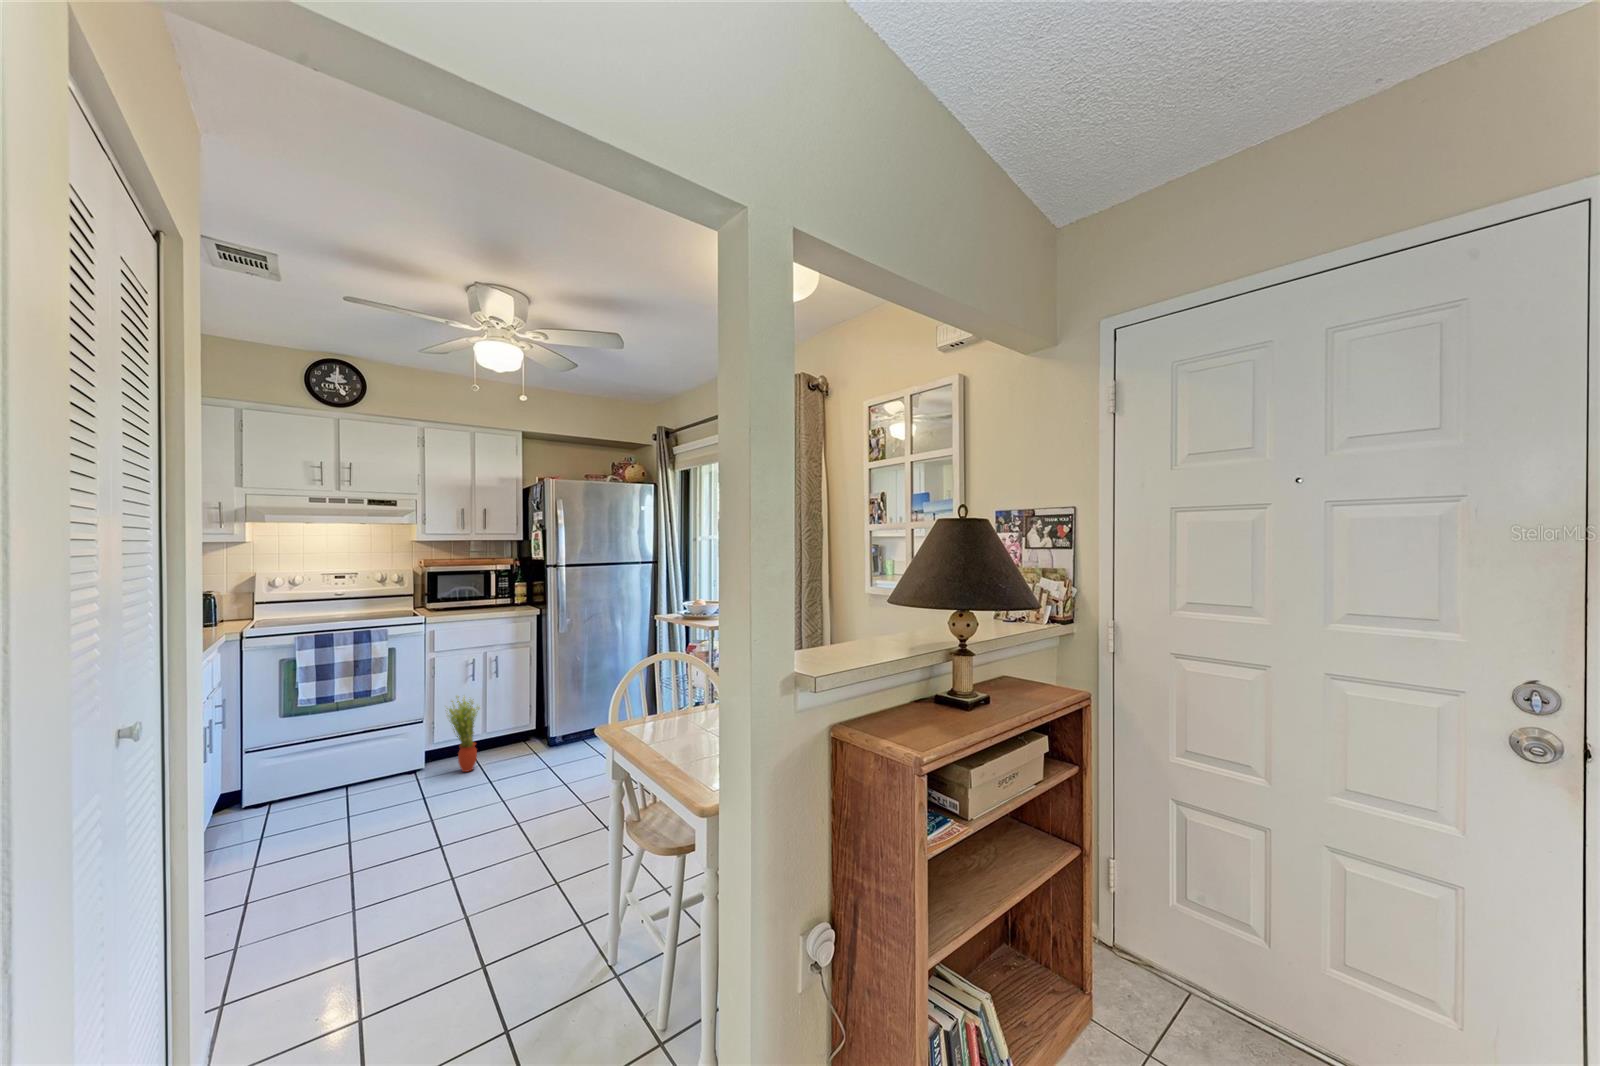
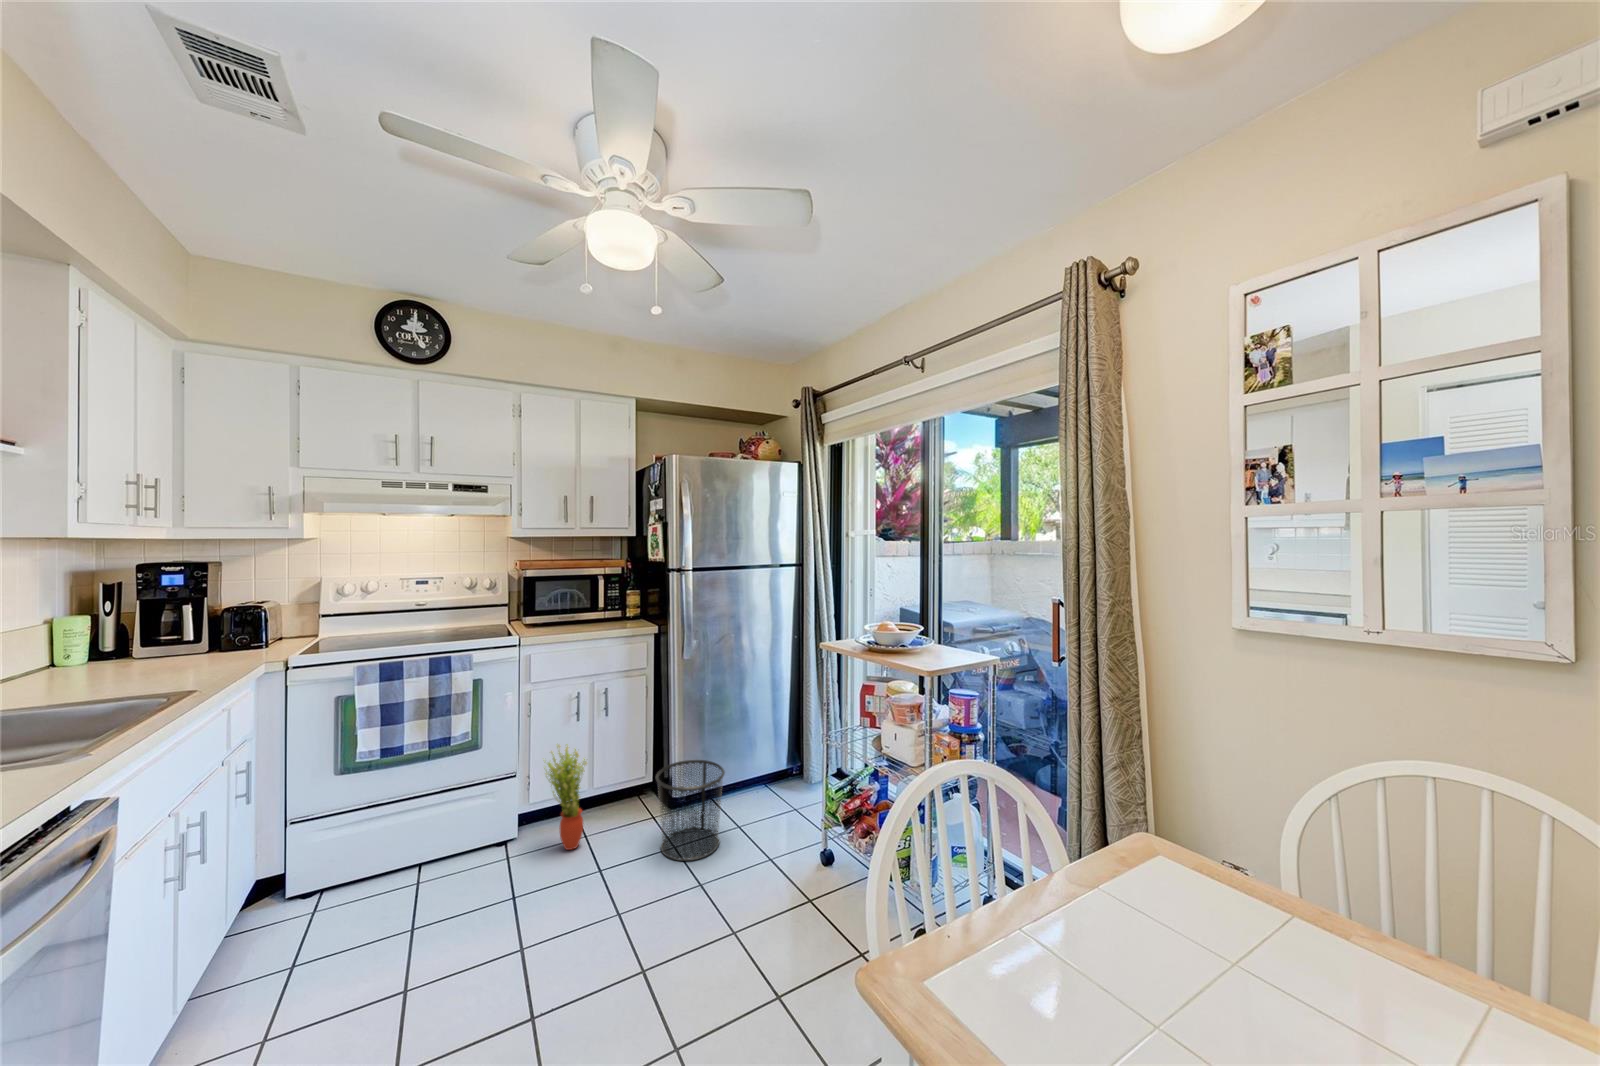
waste bin: none [533,705,587,773] -> present [656,760,725,861]

